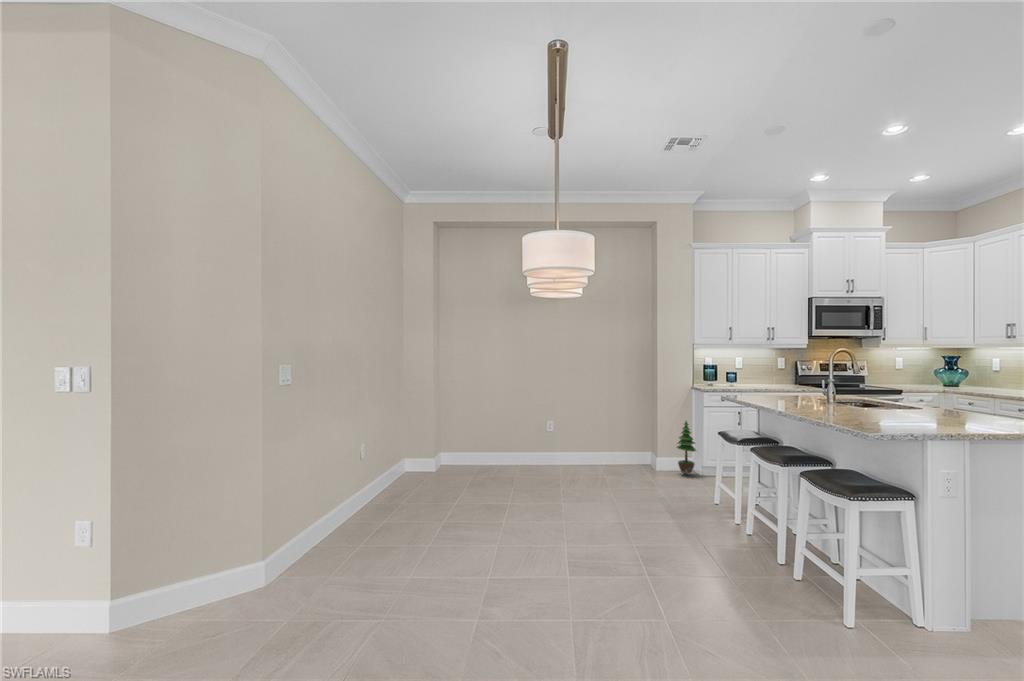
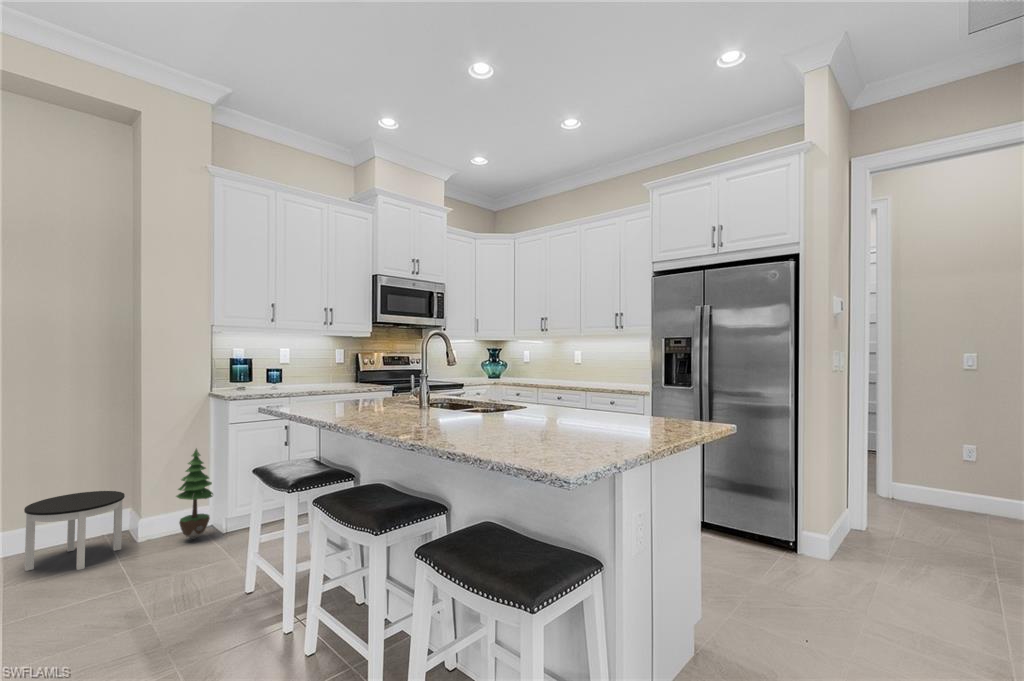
round table: none [609,437,651,476] -> present [24,491,125,571]

